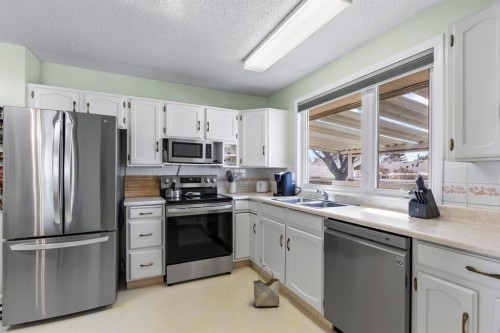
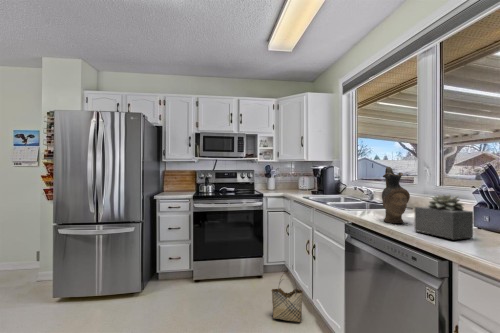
ceramic pitcher: none [352,175,372,216] -> present [382,167,410,223]
succulent plant: none [380,195,415,224] -> present [415,194,473,239]

